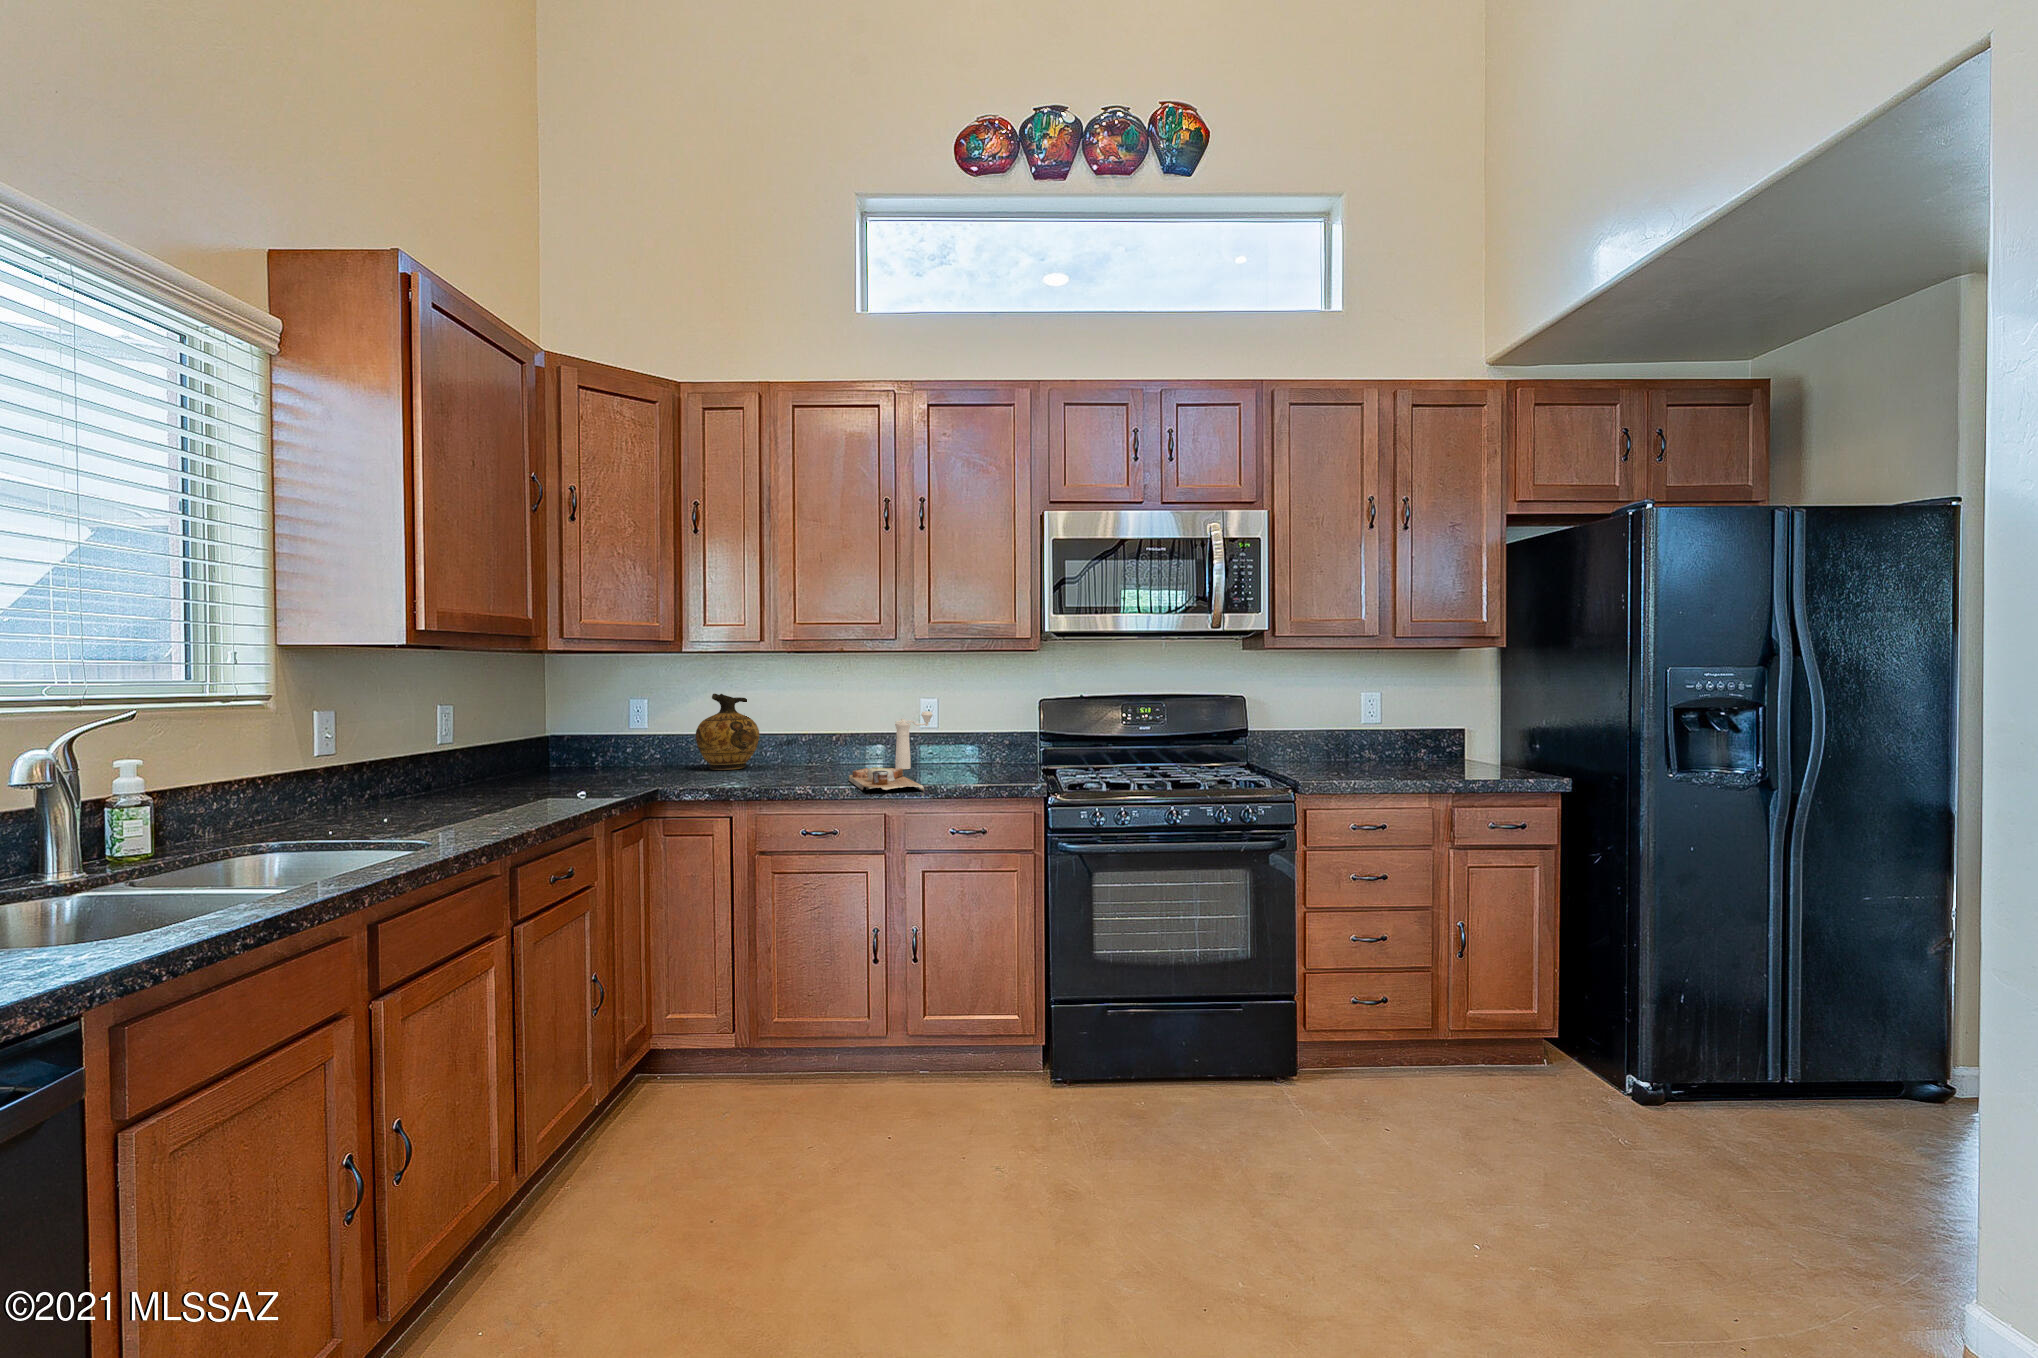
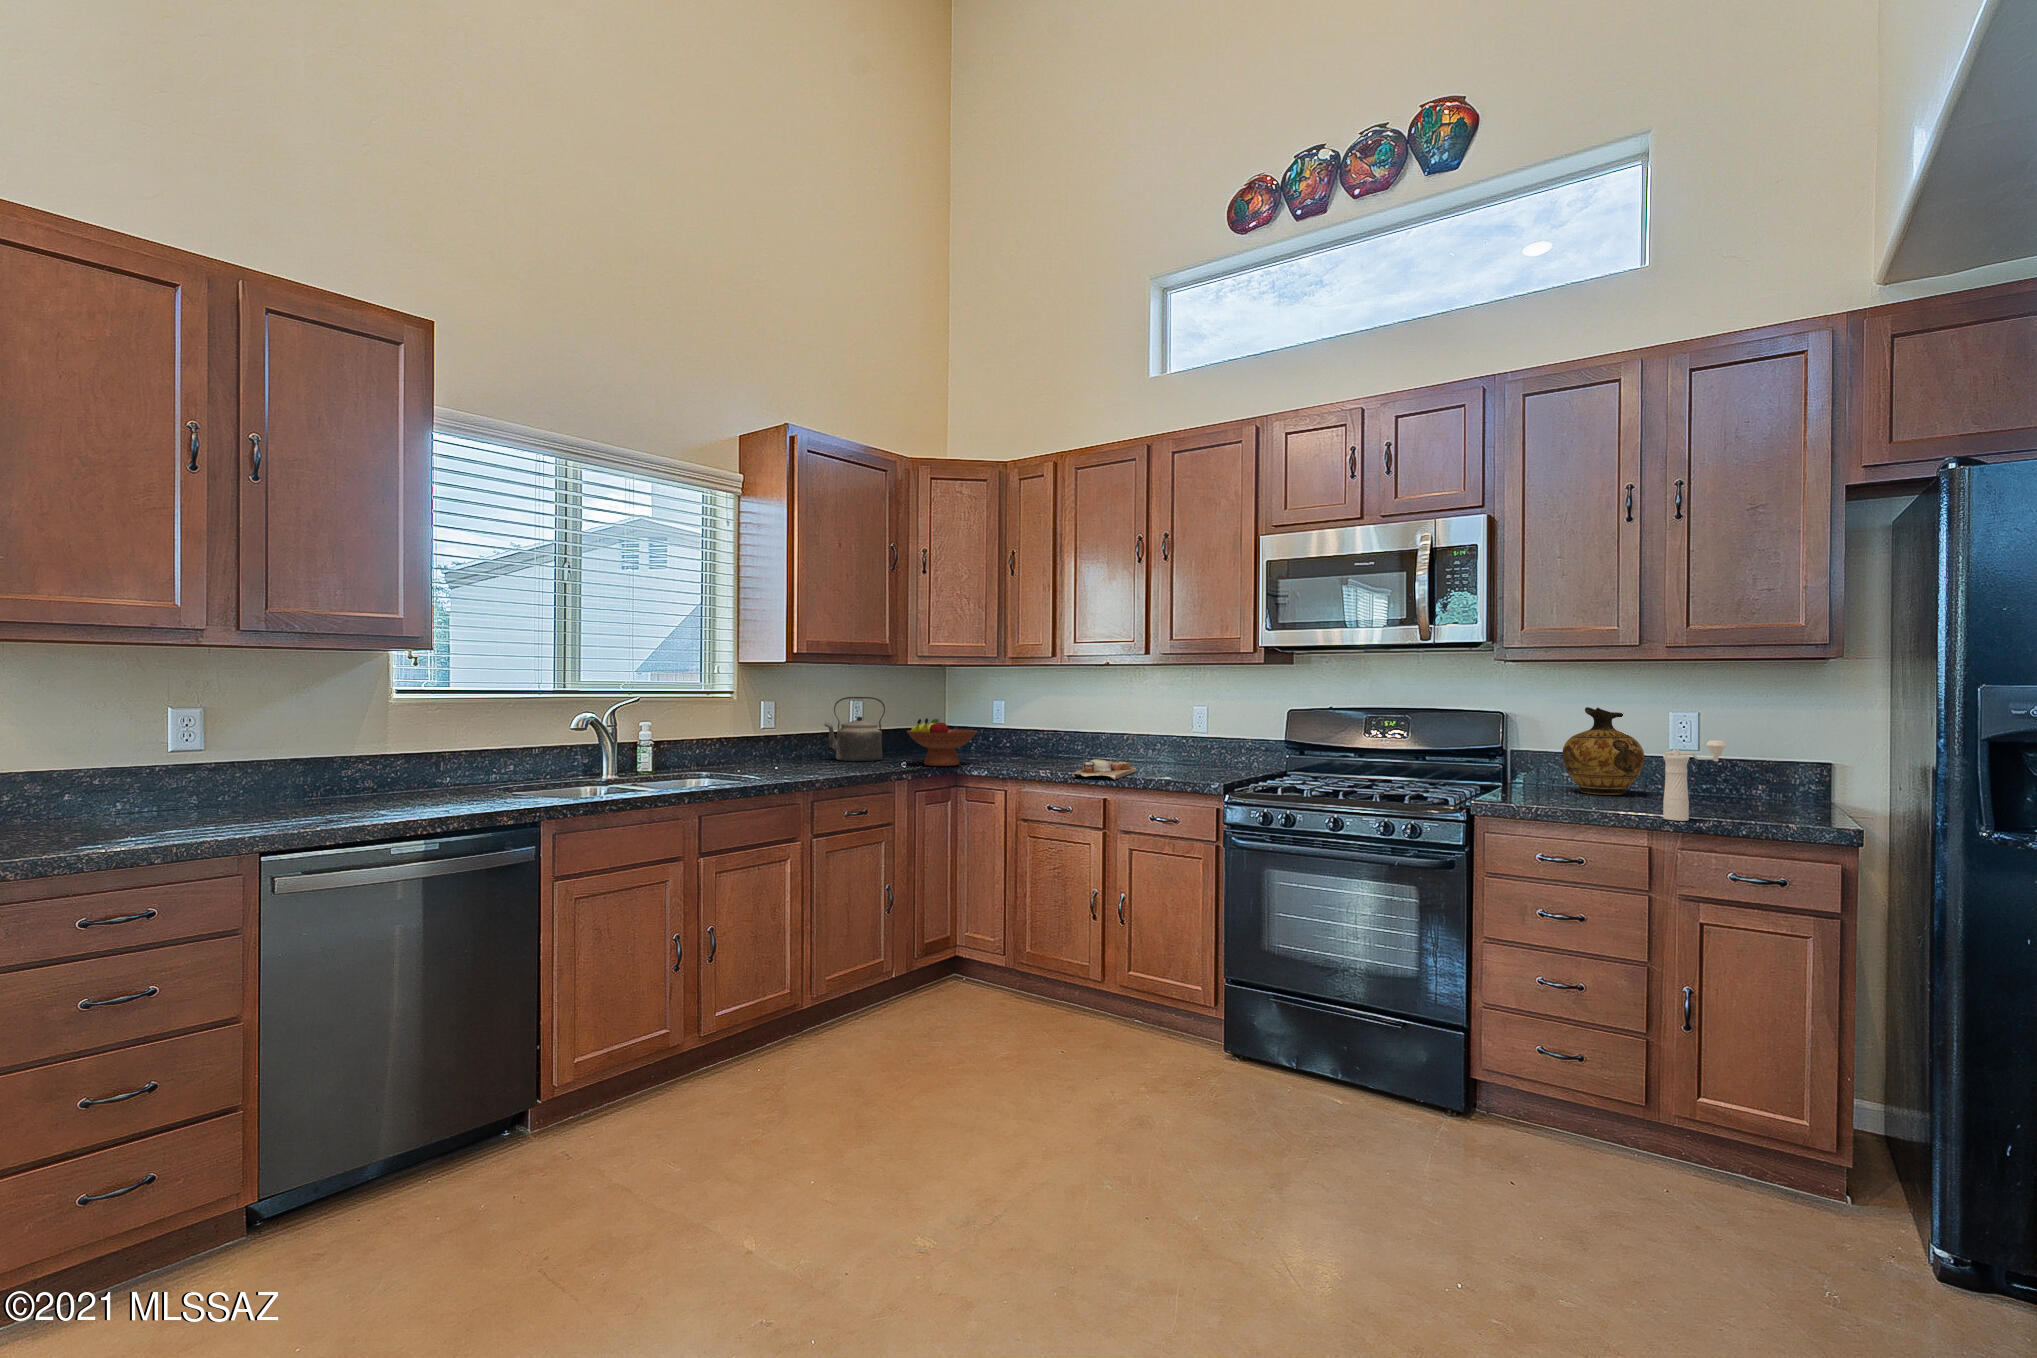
ceramic jug: present [696,694,759,770] -> present [1562,707,1644,795]
kettle: none [408,699,508,798] -> present [824,697,885,761]
pepper mill: present [895,711,933,769] -> present [1663,740,1726,821]
fruit bowl: none [576,727,685,794] -> present [907,718,978,766]

